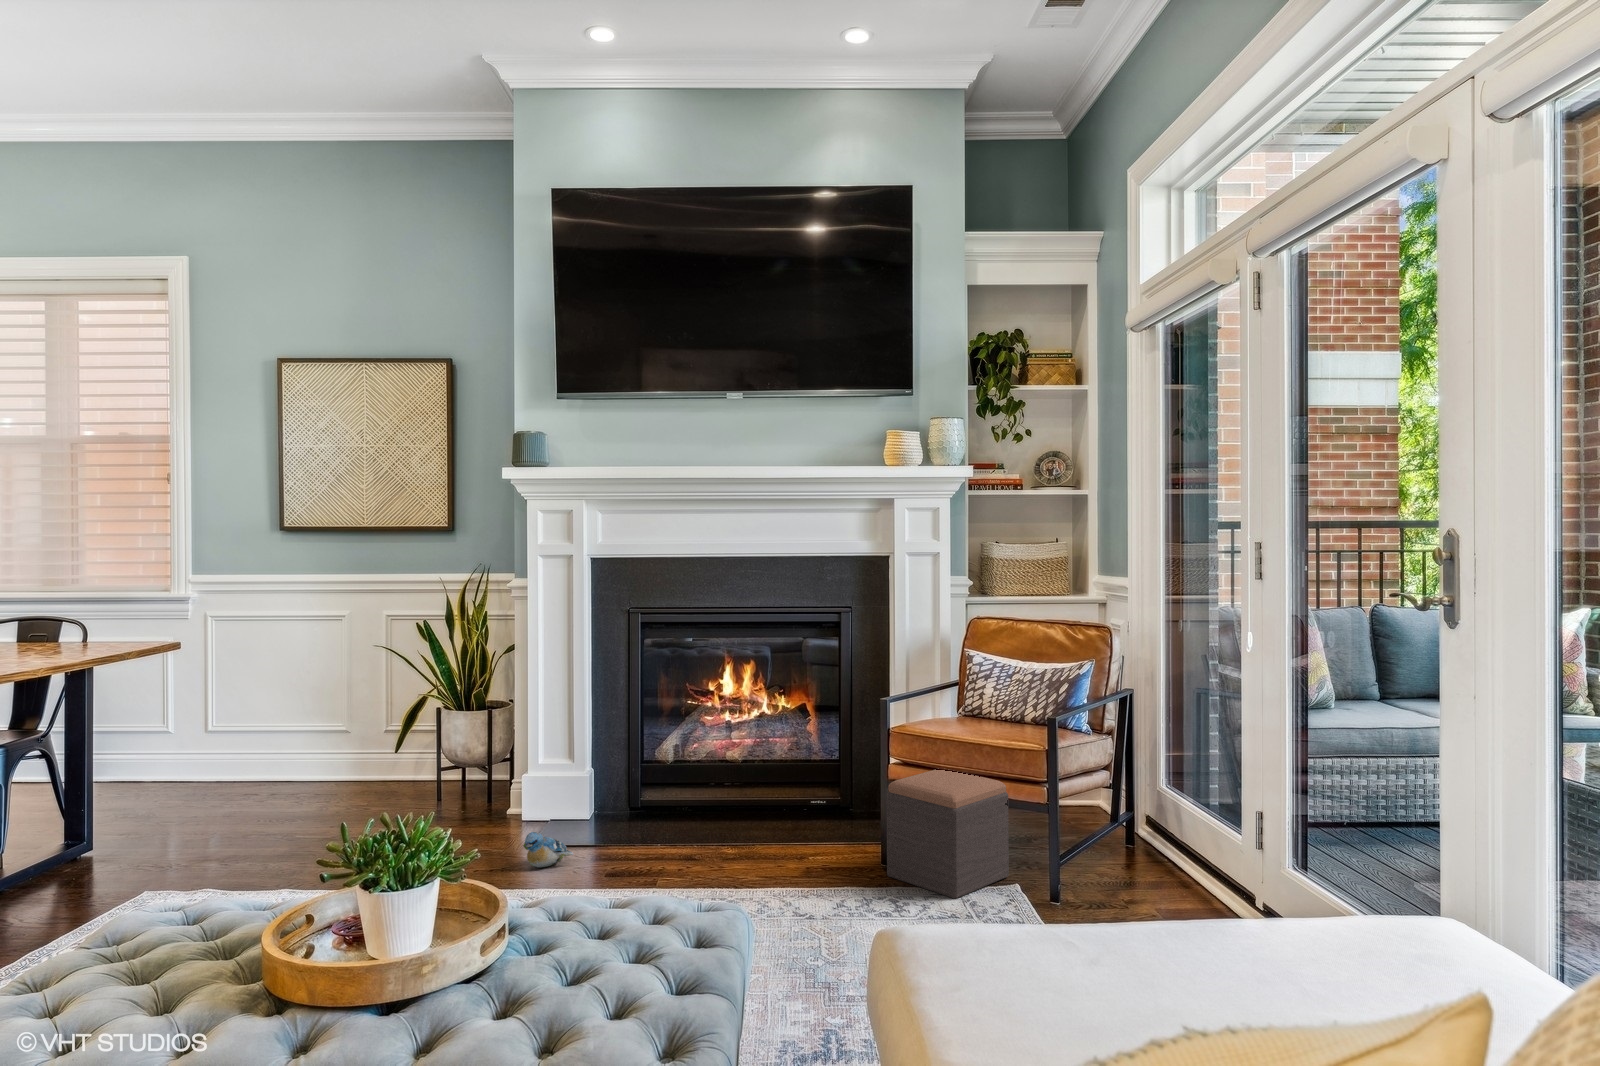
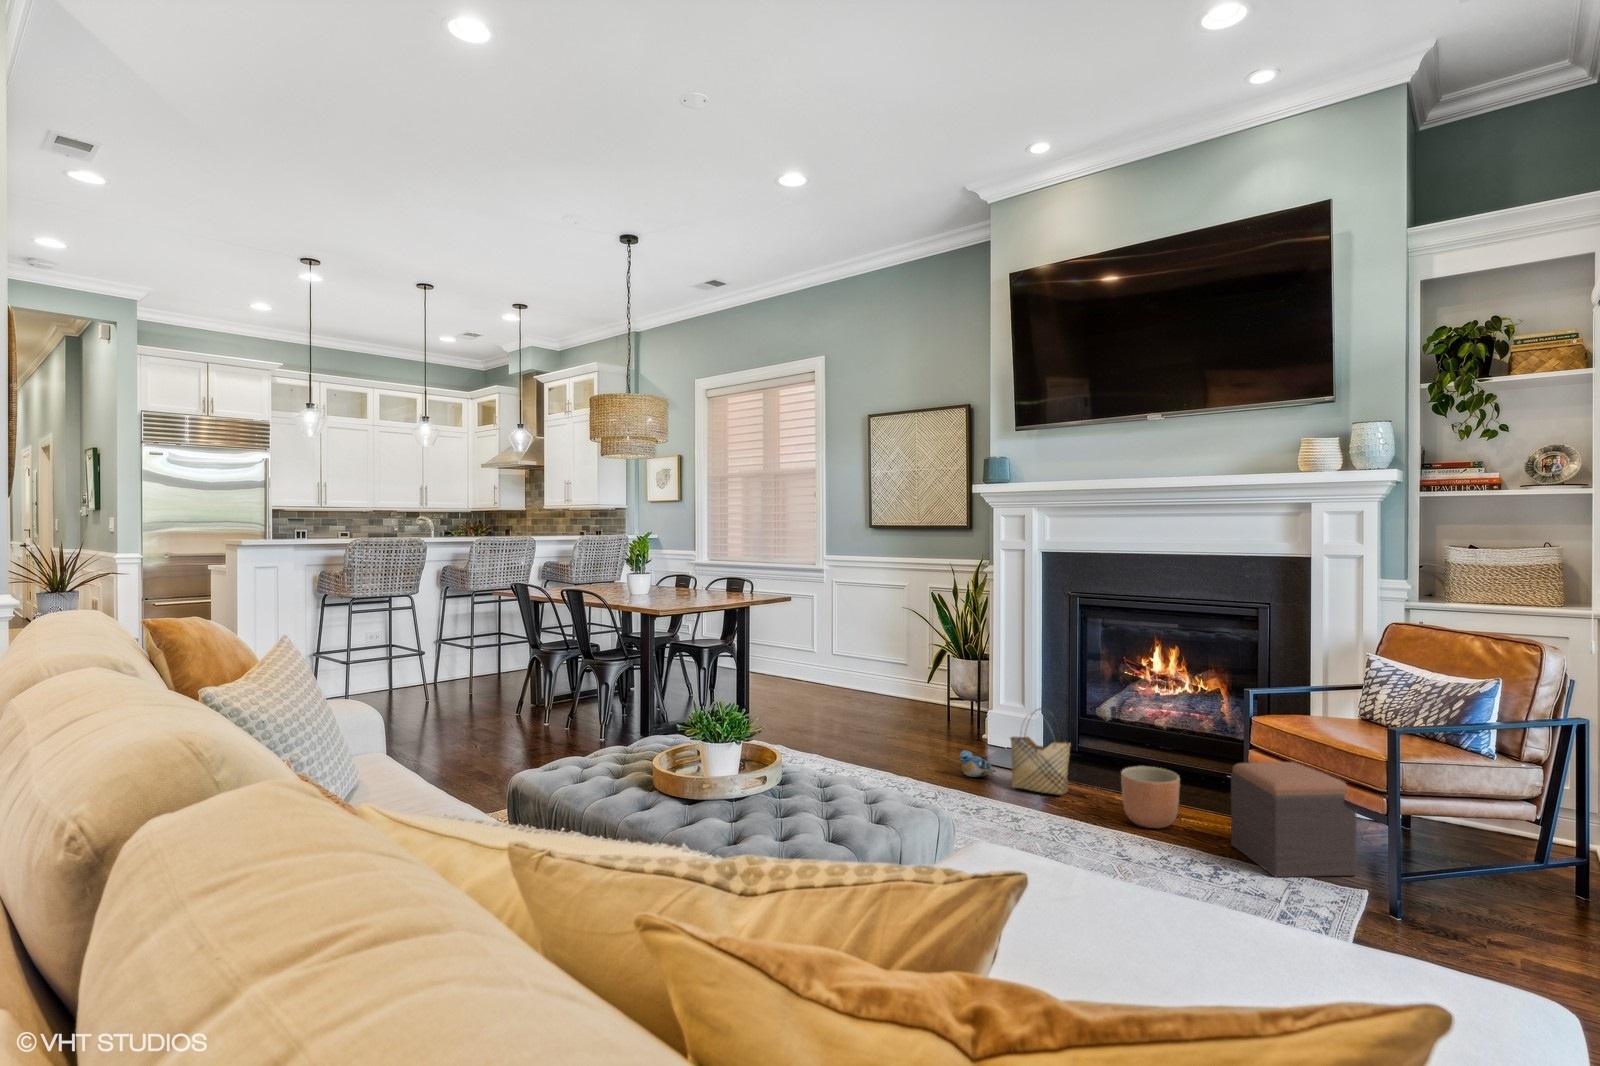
woven basket: none [601,756,679,869] -> present [1010,713,1071,795]
planter: none [760,805,825,879] -> present [1121,766,1180,828]

